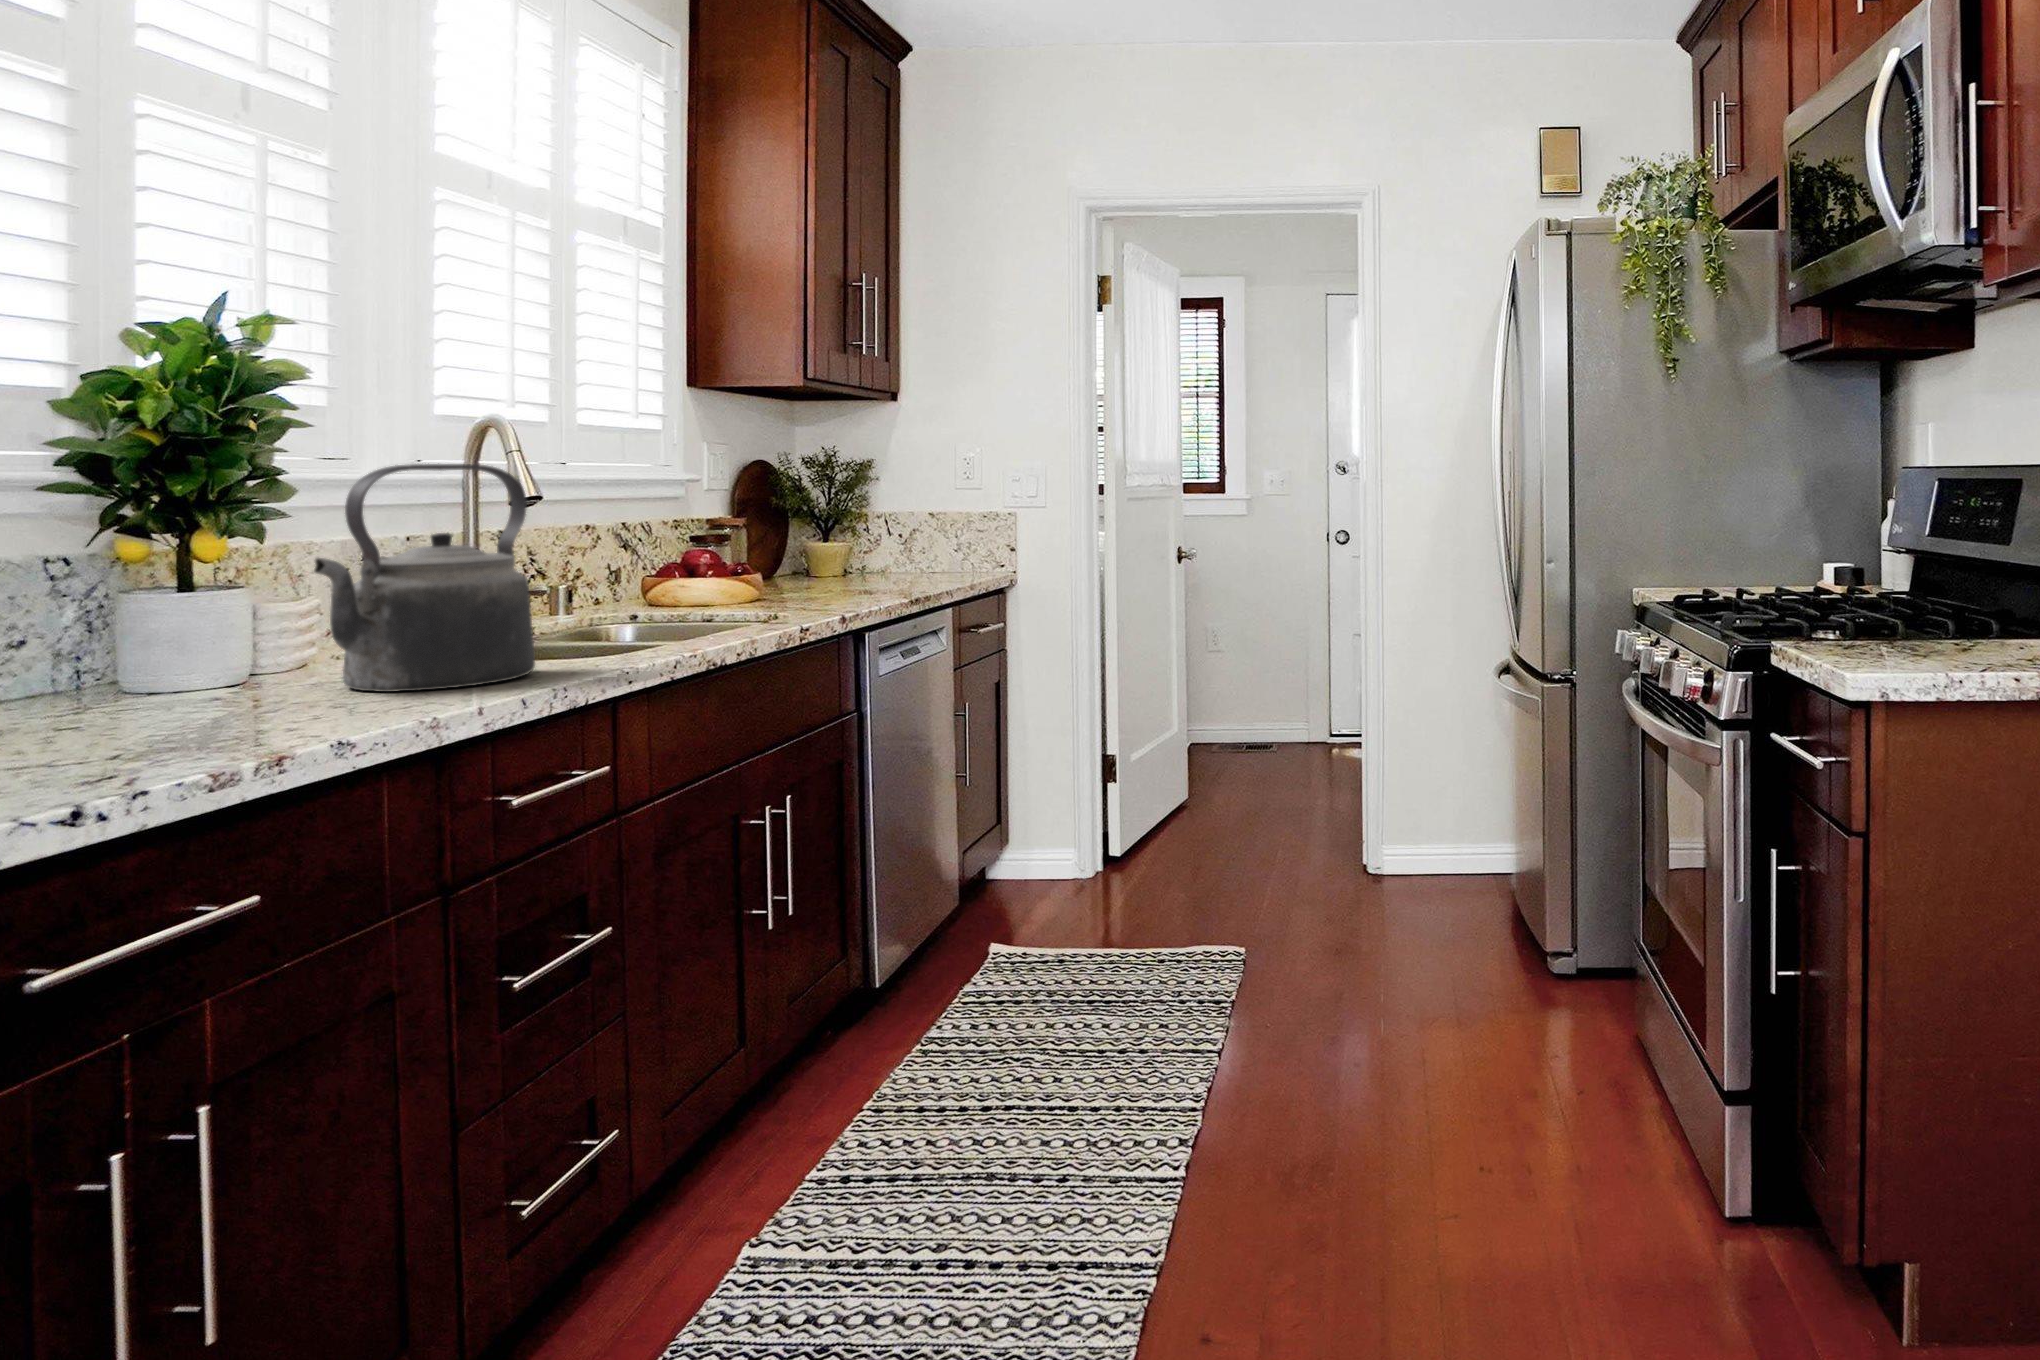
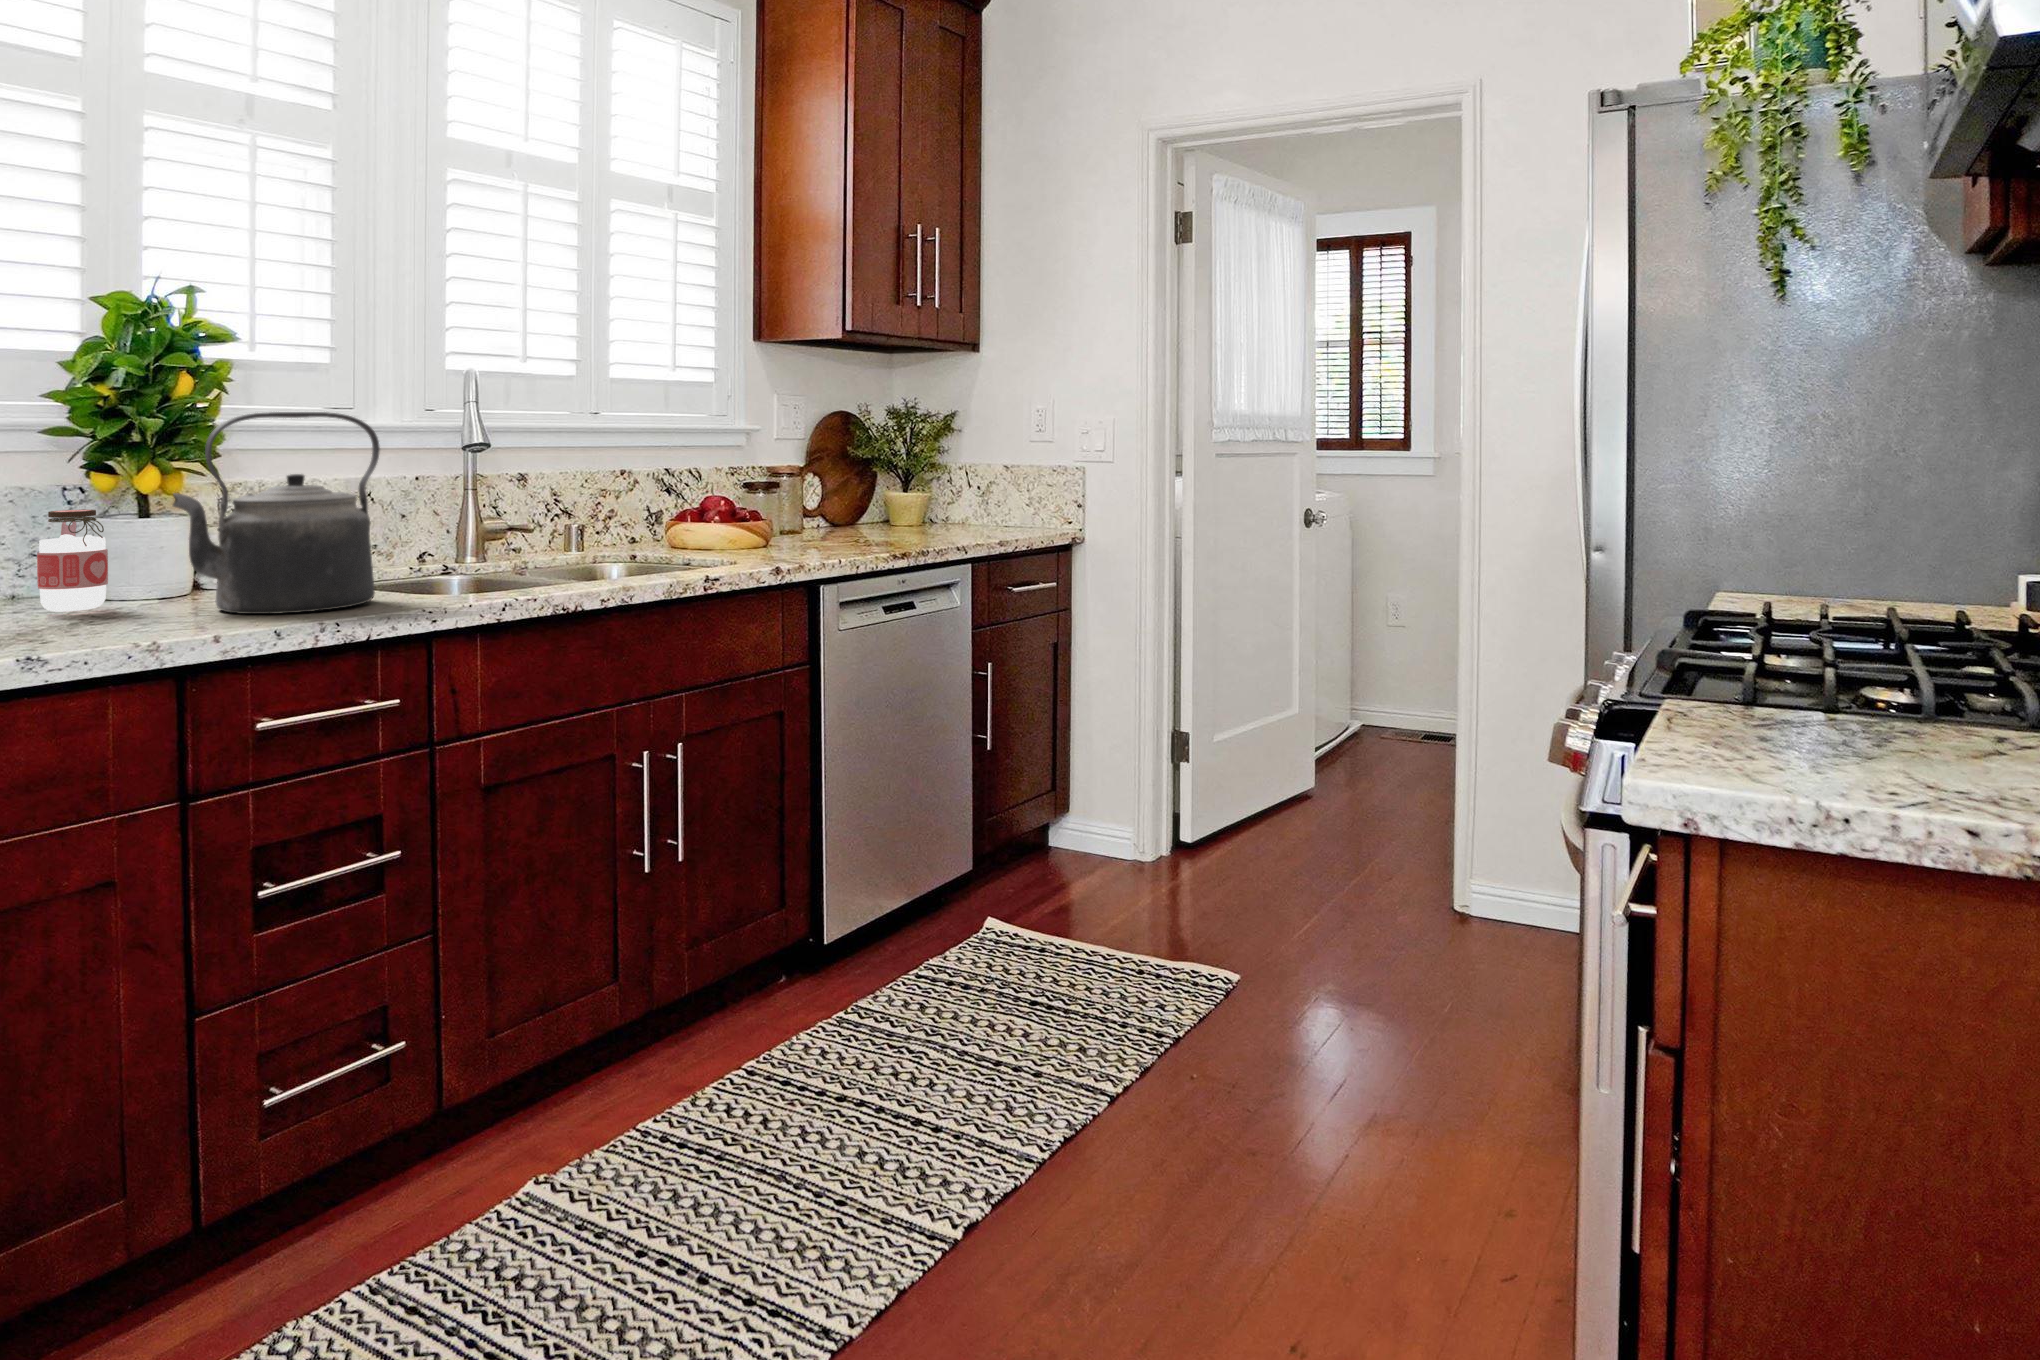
jar: none [92,582,190,710] -> present [37,510,108,612]

